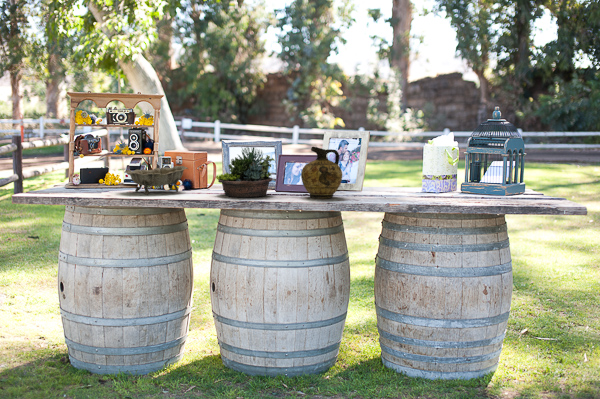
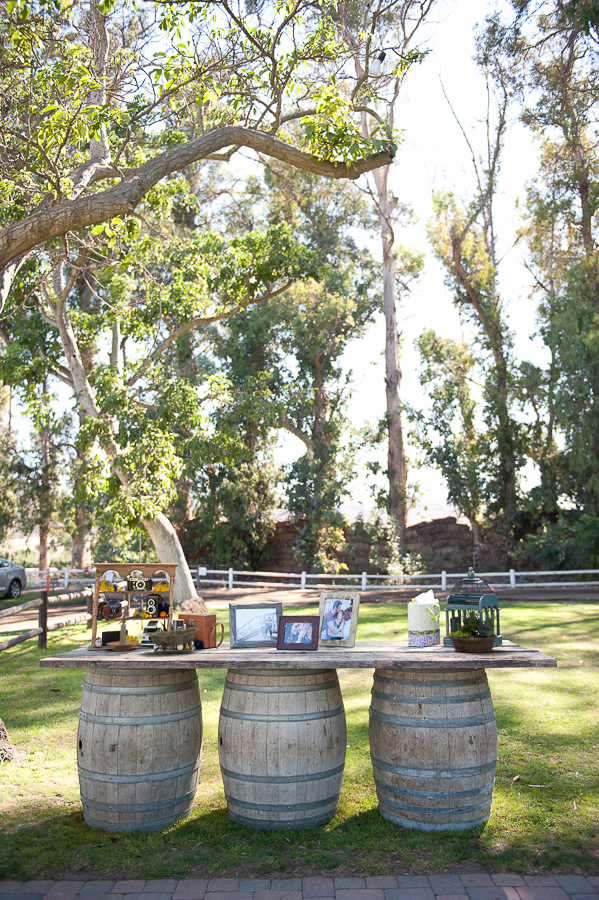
succulent planter: present [216,147,274,197] -> present [448,607,497,653]
ceramic jug: present [301,147,342,198] -> none [299,608,334,655]
candle holder: none [81,150,119,190] -> present [107,615,139,651]

